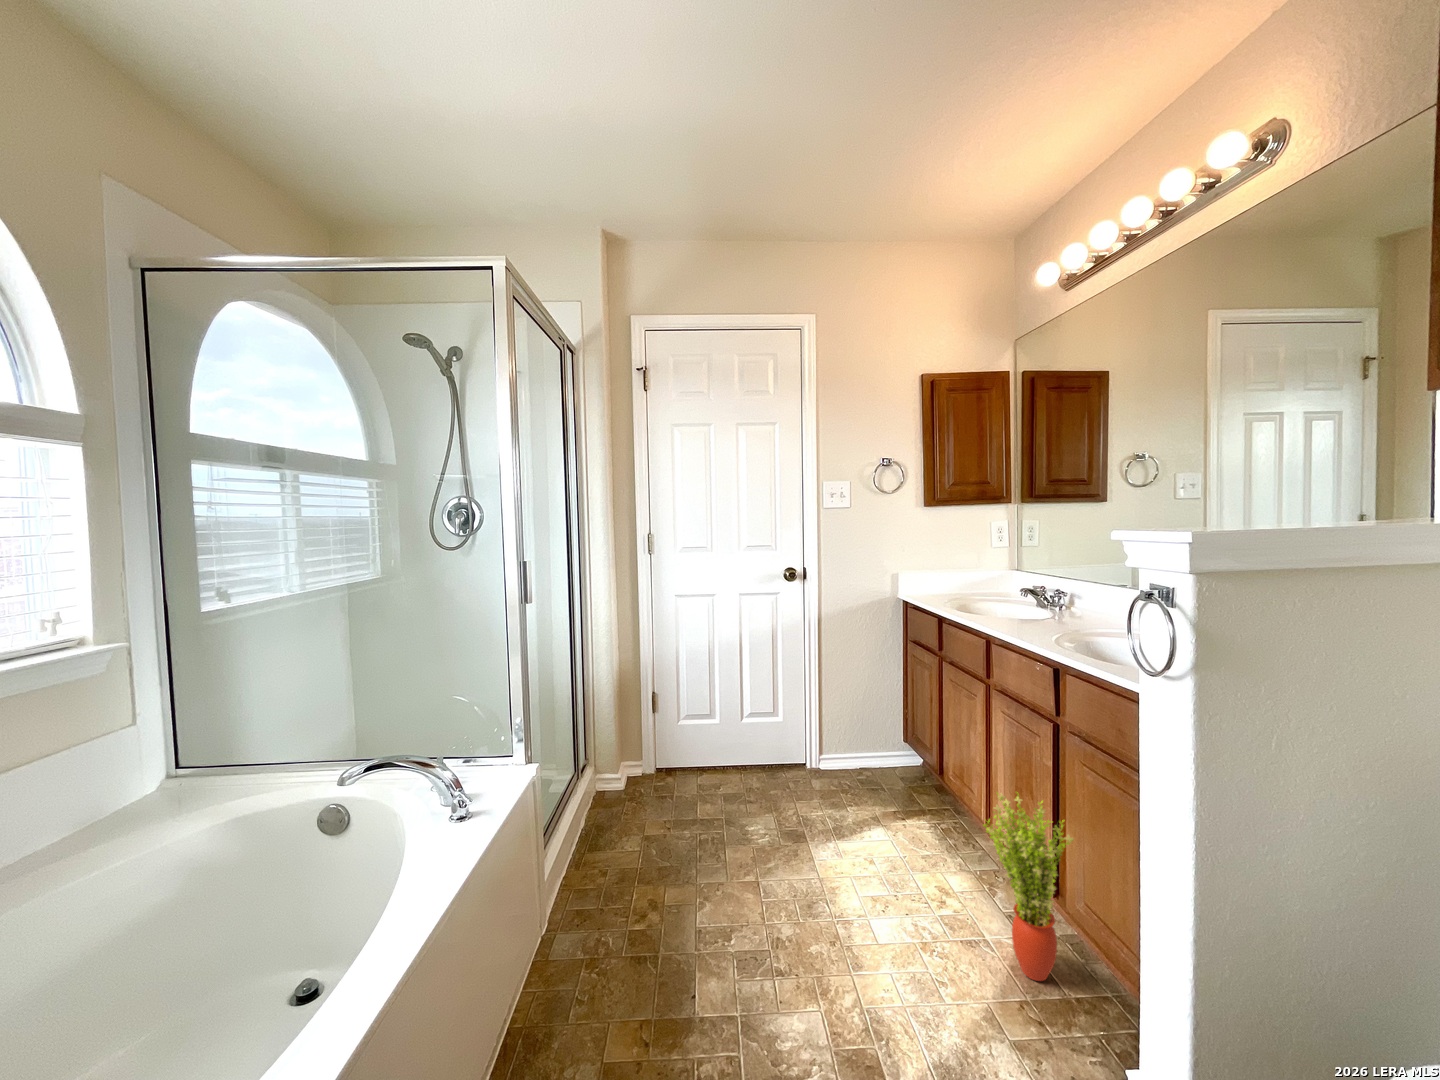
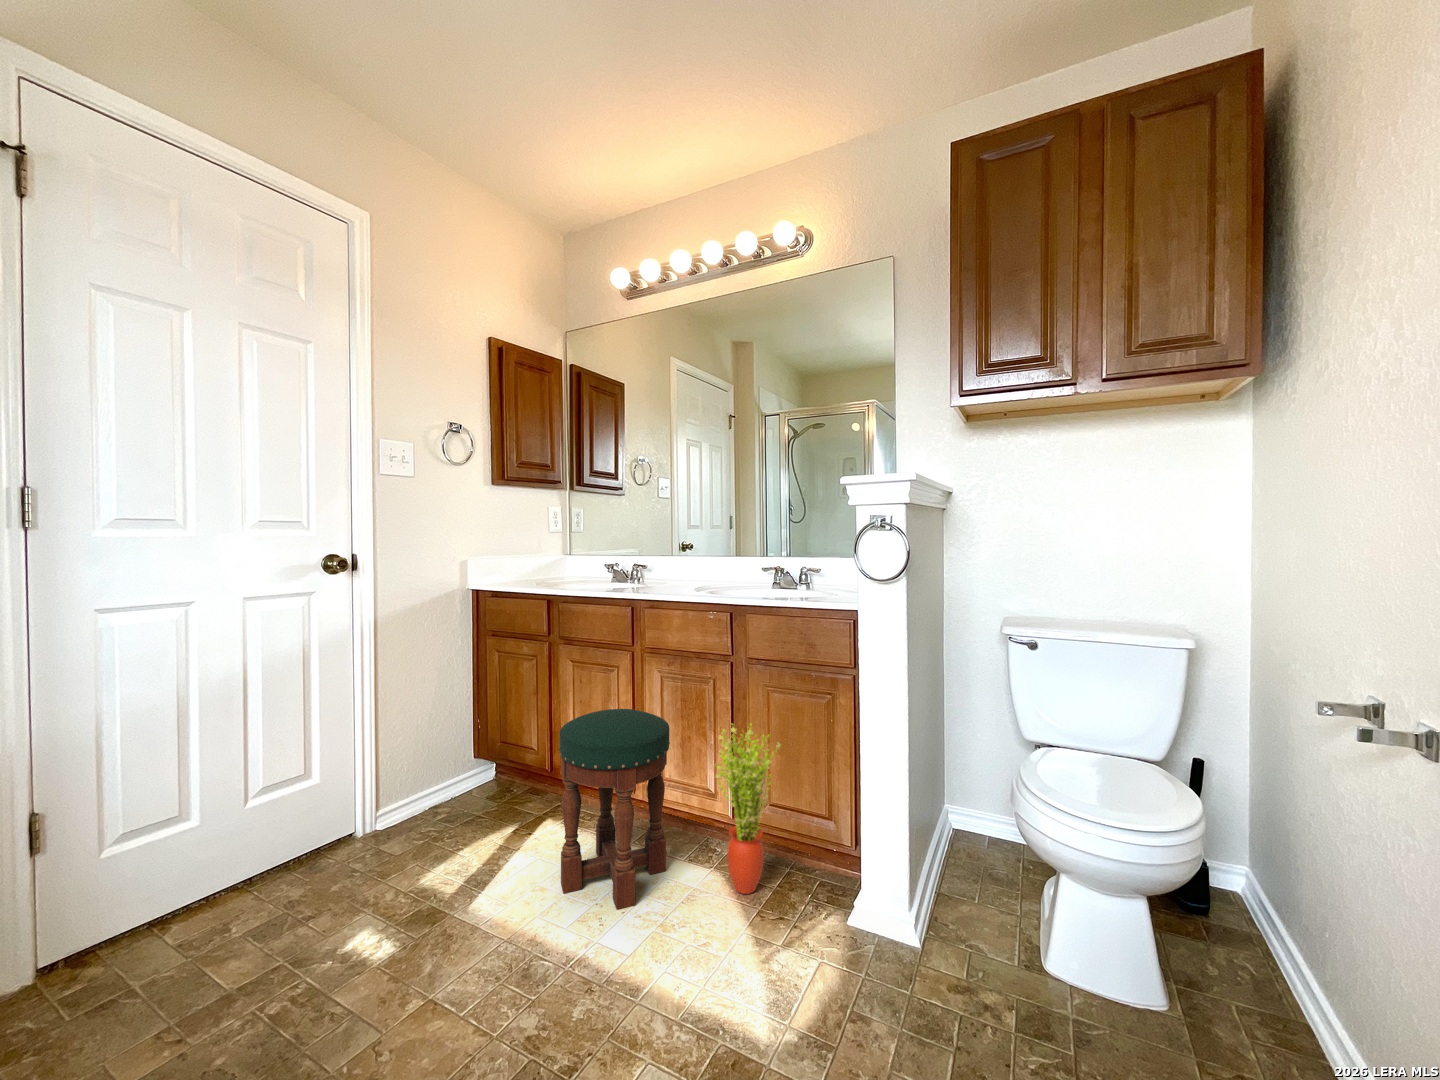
stool: none [876,734,979,915] -> present [559,709,670,909]

